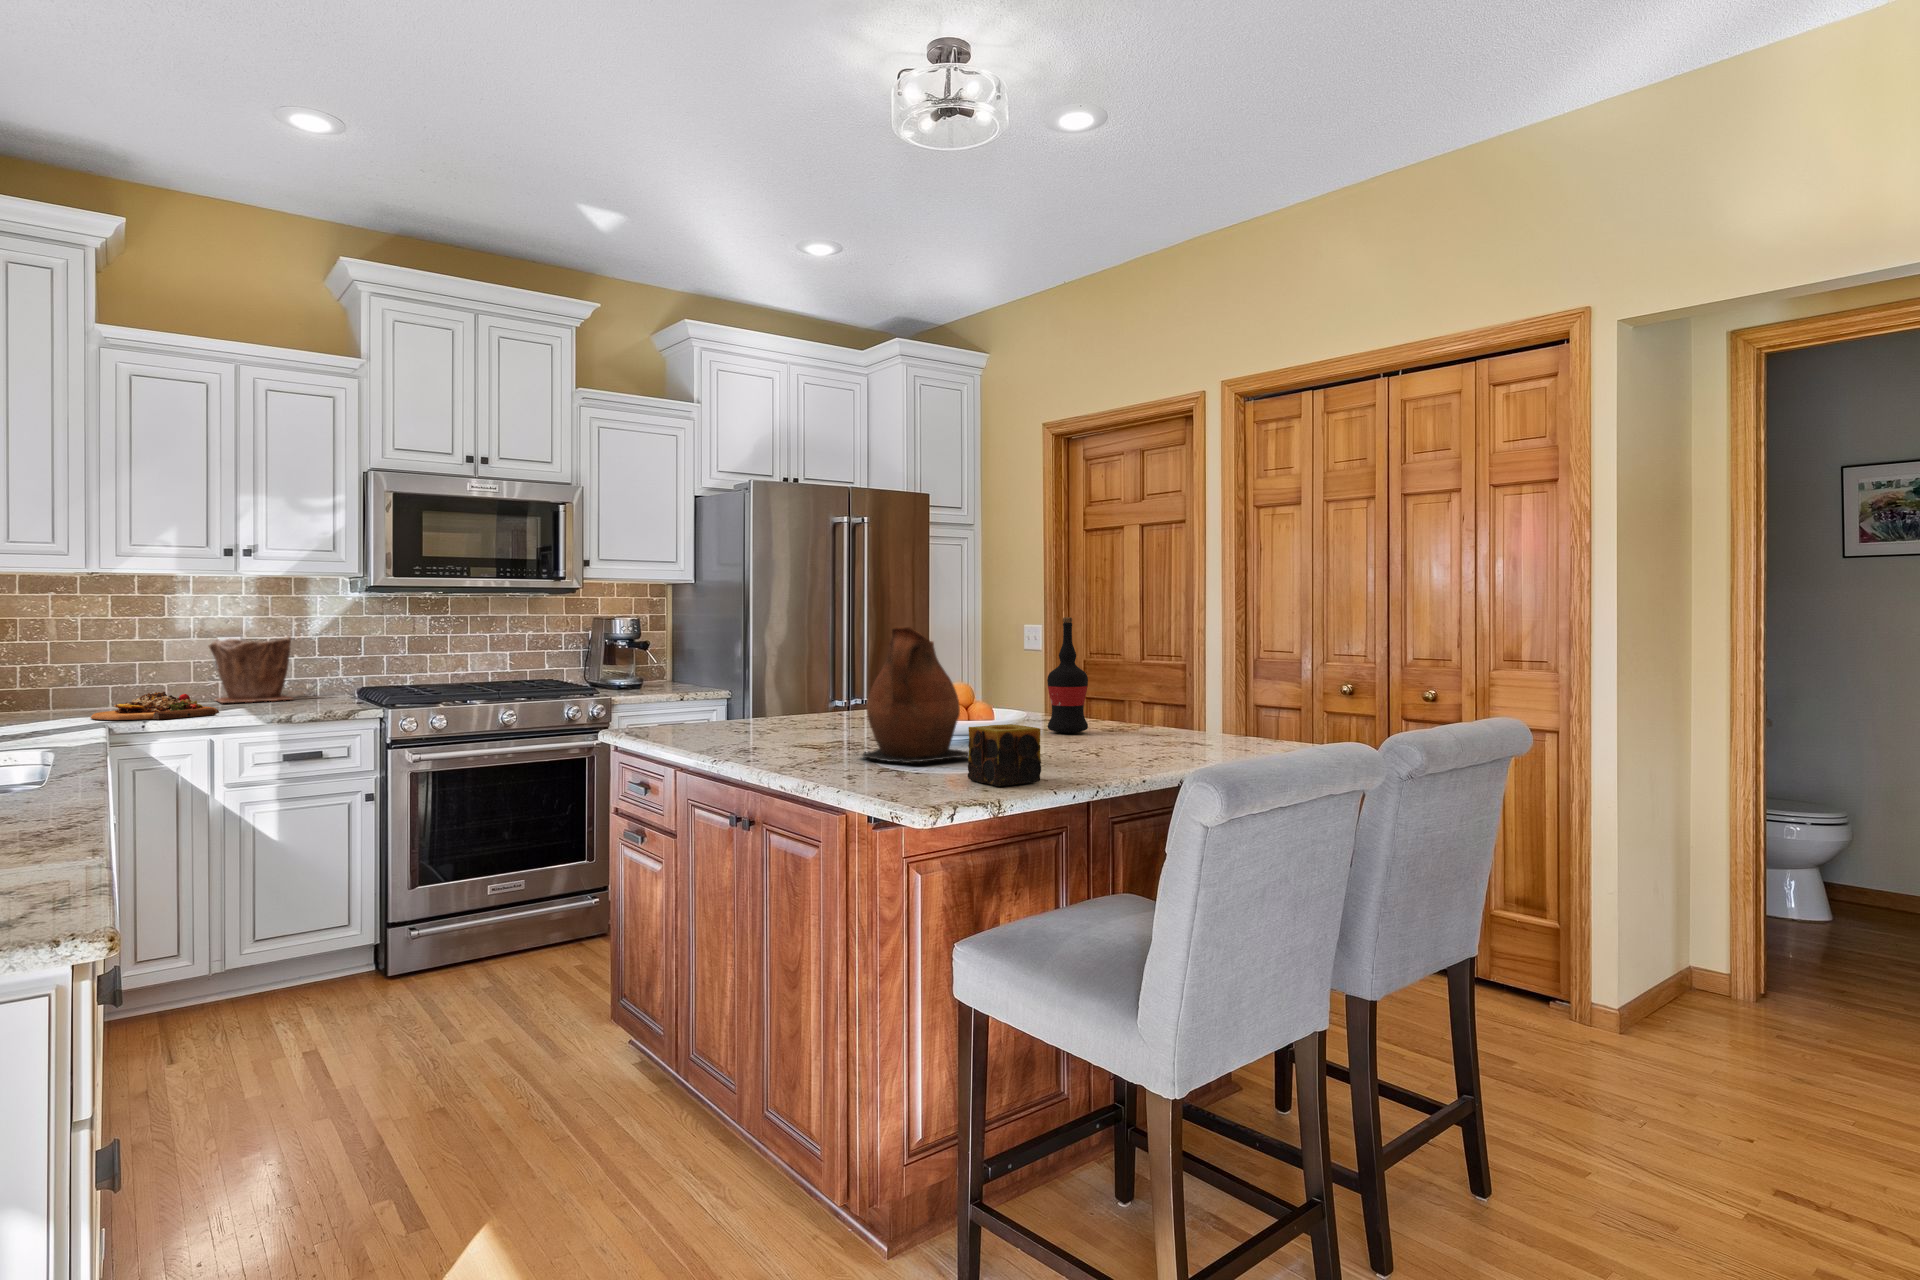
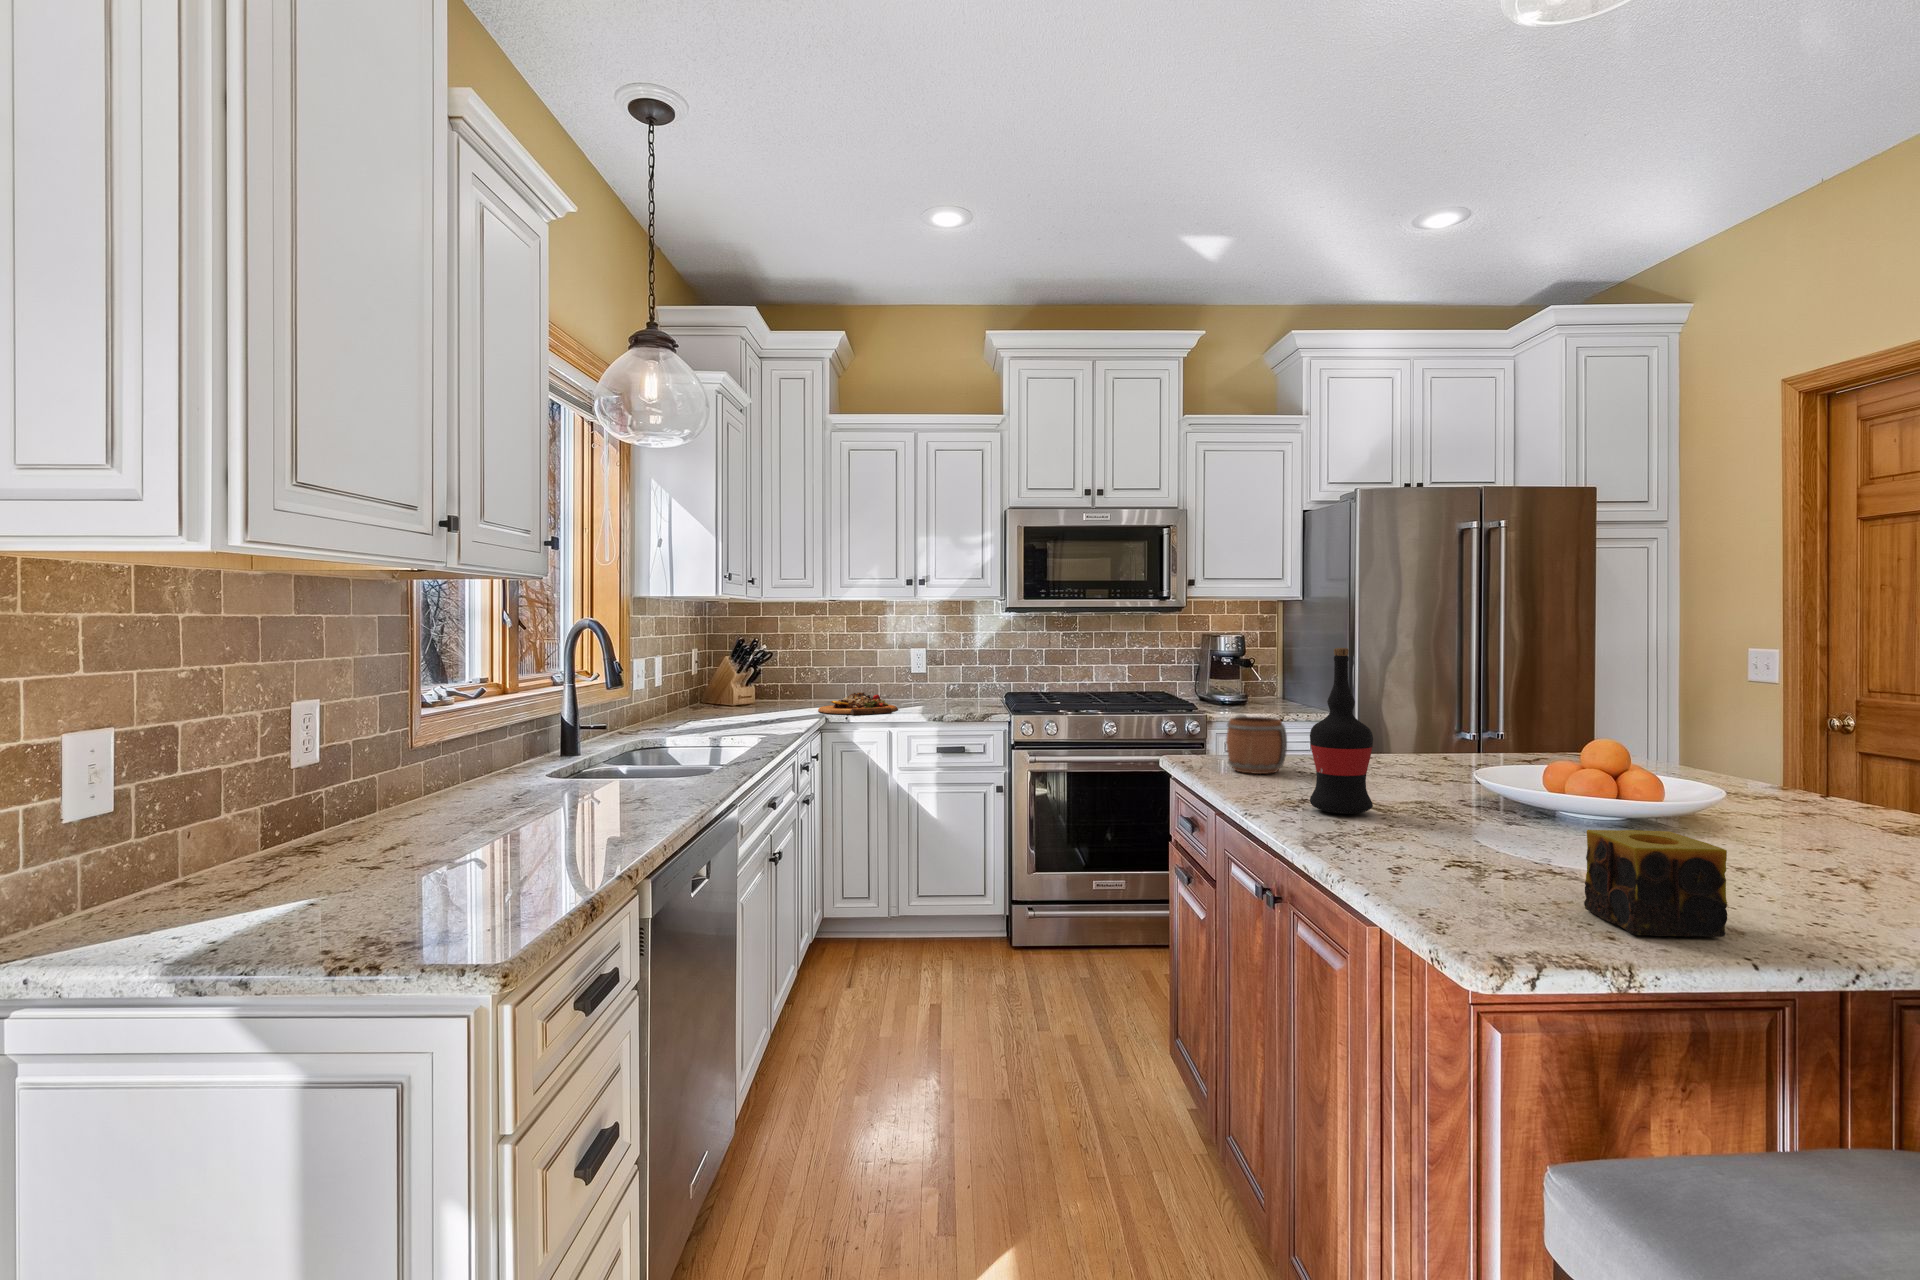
wine bottle: present [1047,617,1088,733] -> present [1310,648,1373,814]
ceramic pitcher: present [862,627,969,763] -> none [1420,669,1619,863]
plant pot: present [209,636,292,703] -> none [903,649,959,702]
mug: none [672,683,726,734] -> present [1226,714,1287,774]

